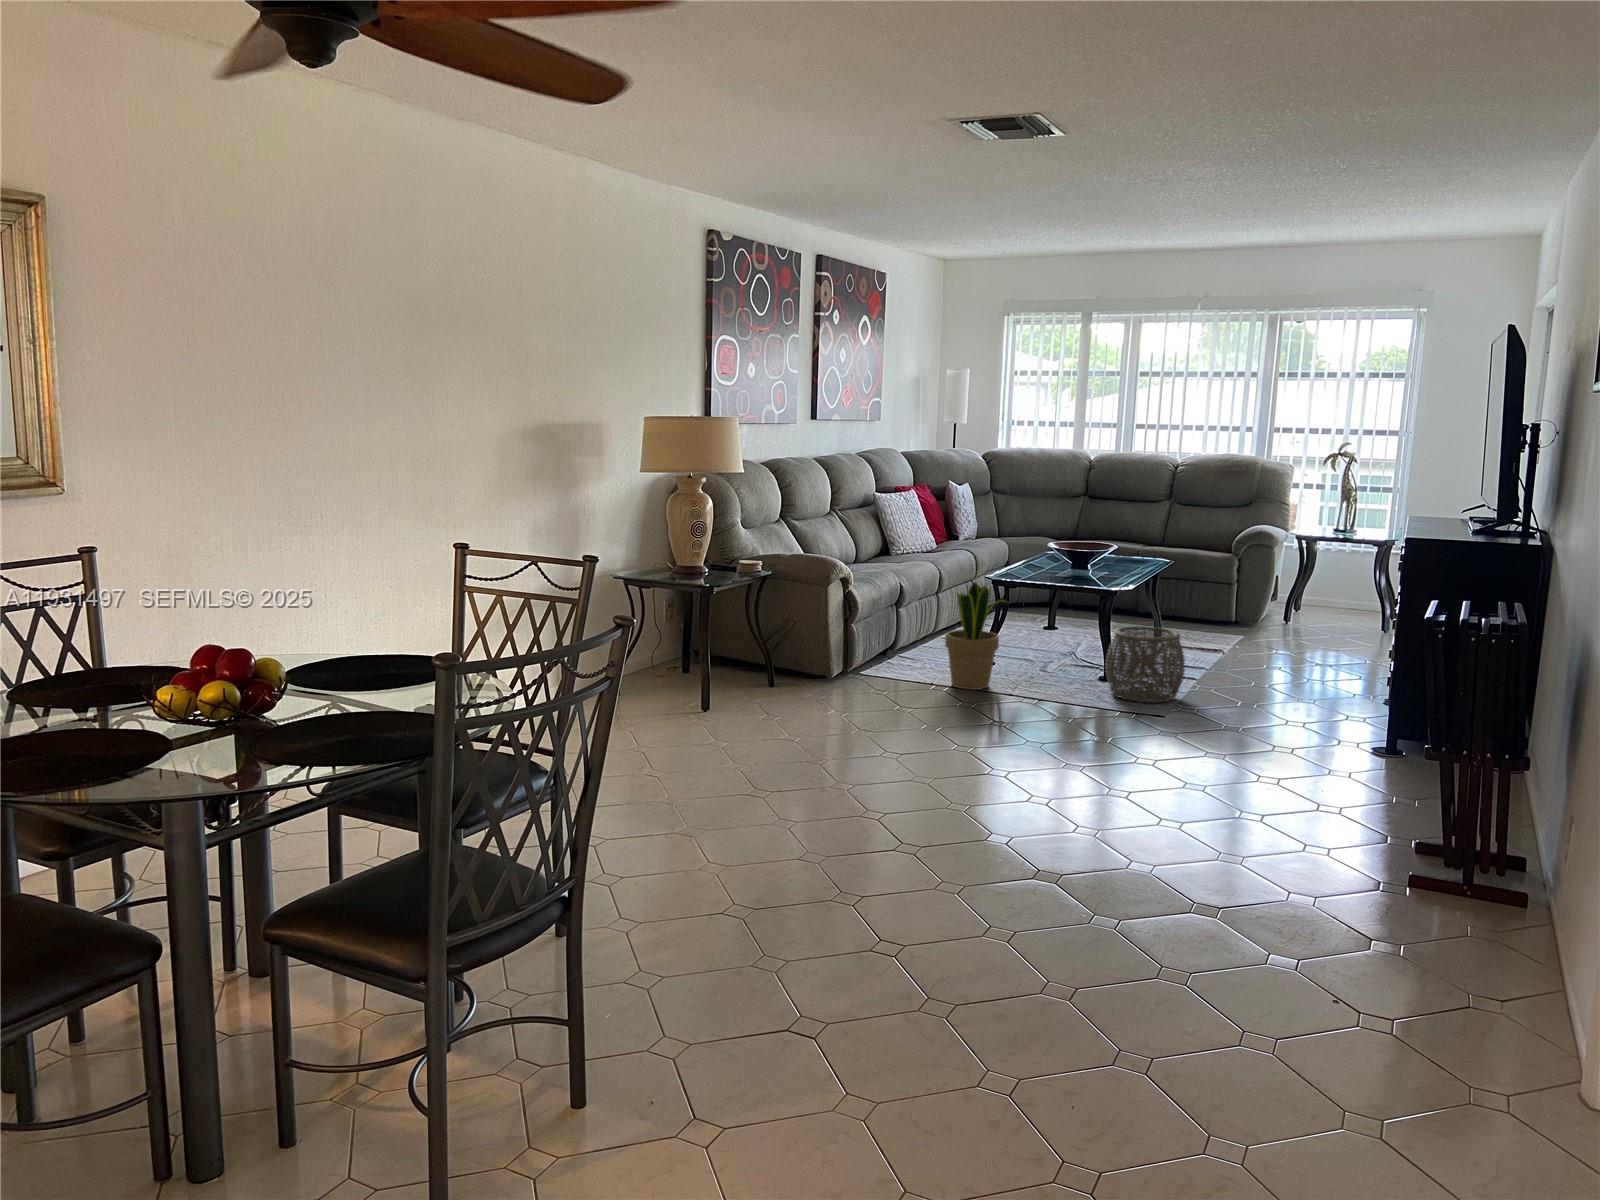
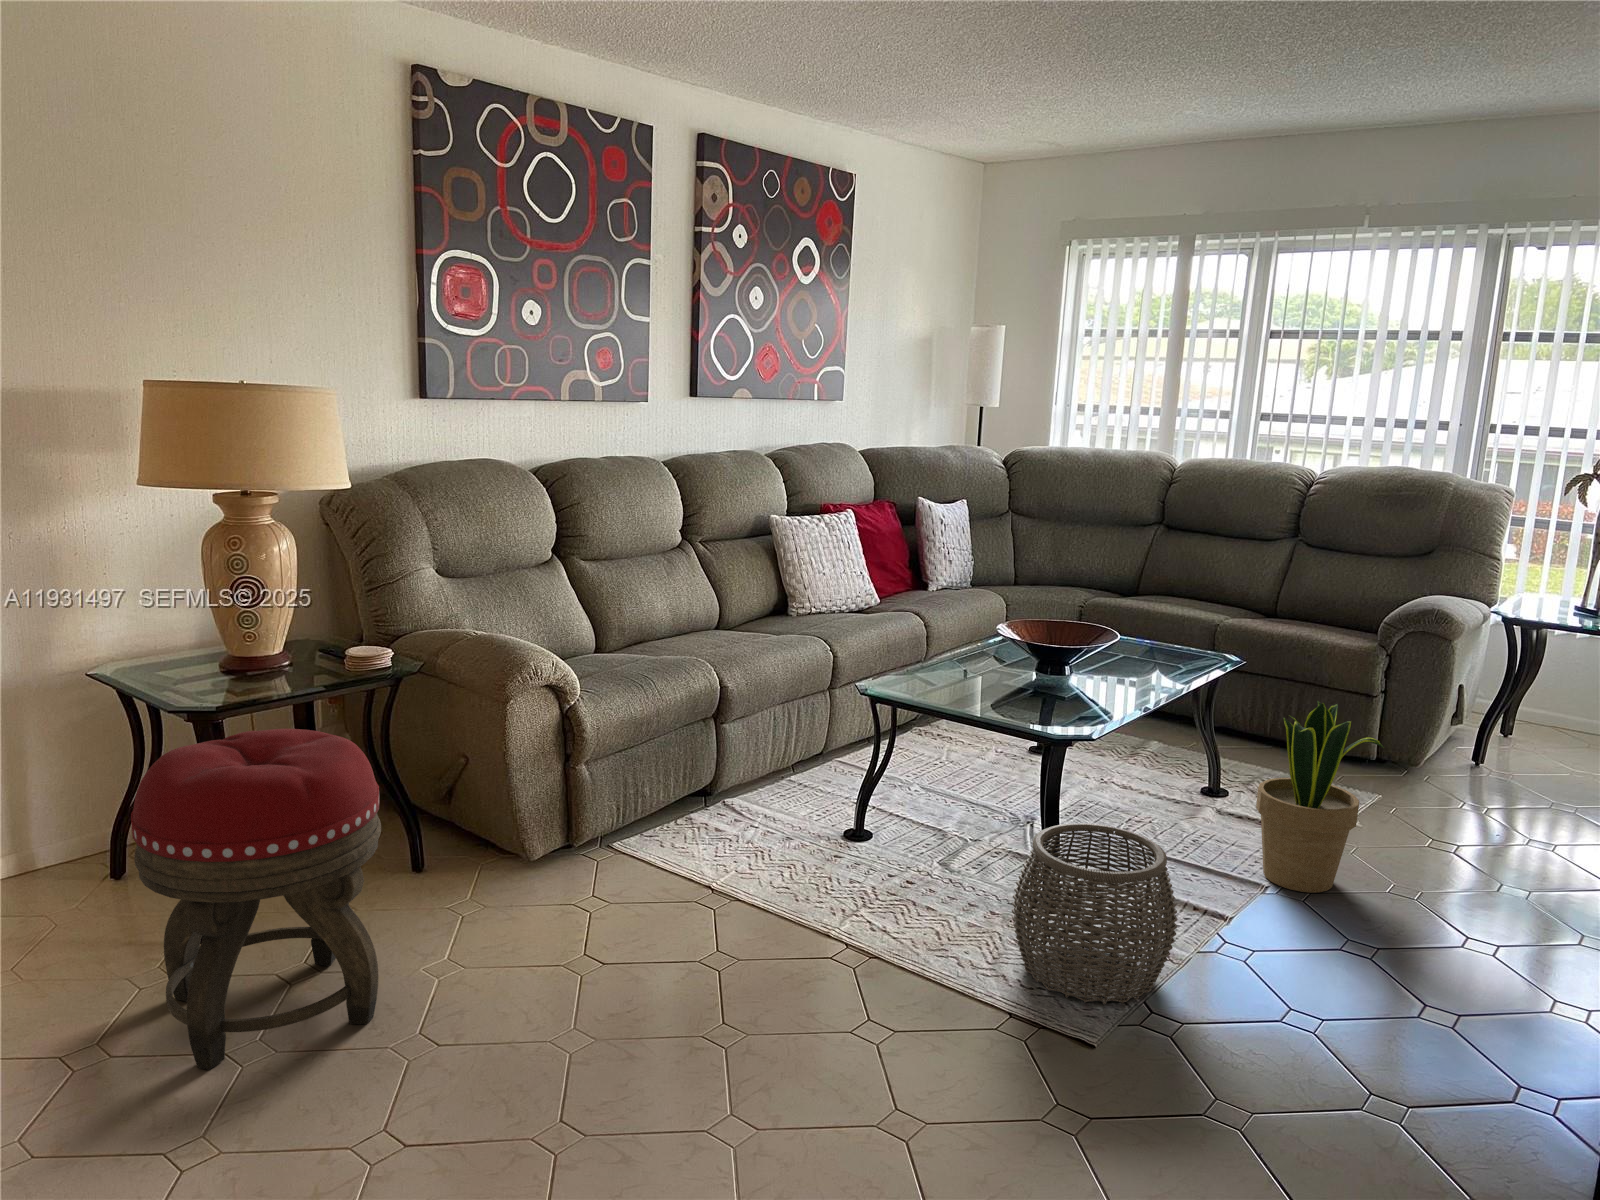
potted plant: present [945,582,1008,690] -> present [1256,701,1384,893]
footstool: none [728,589,840,741] -> present [131,729,381,1070]

